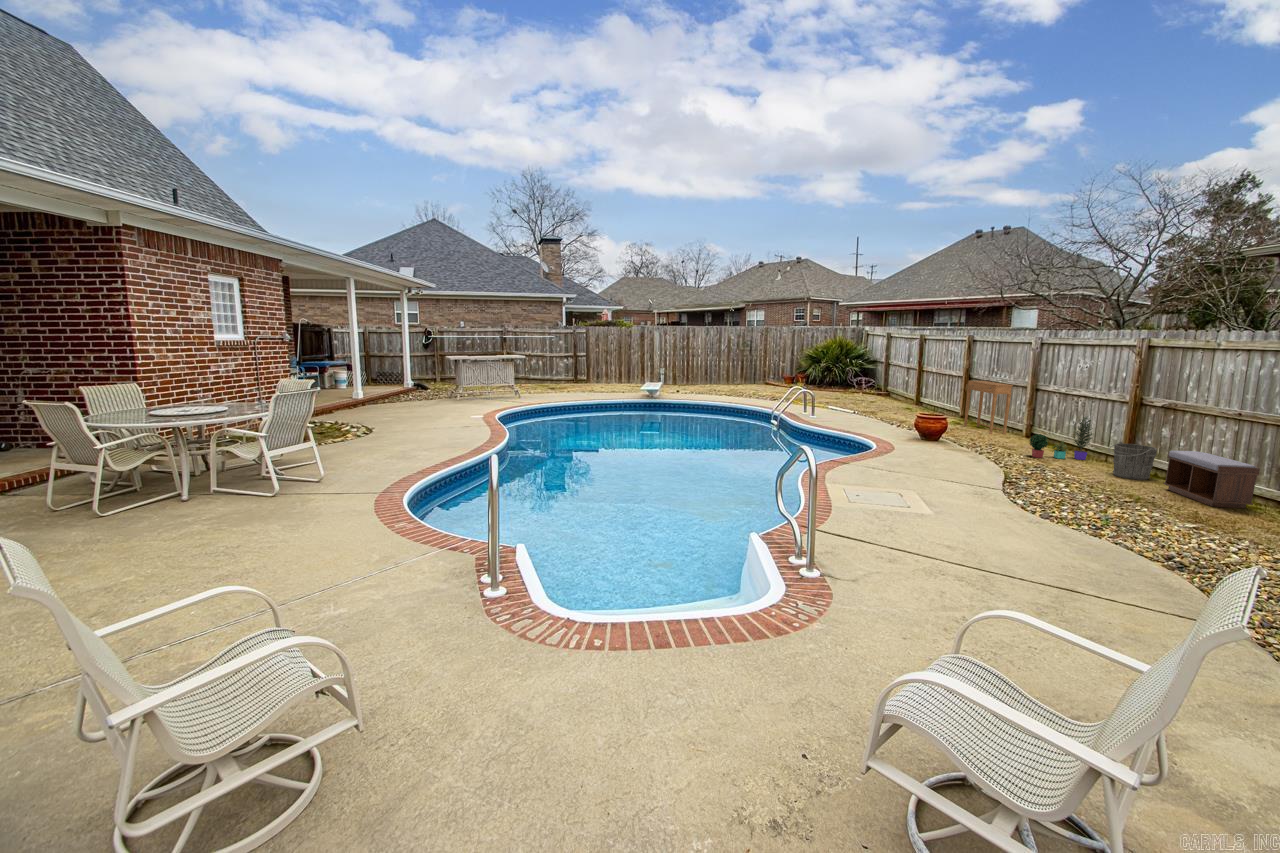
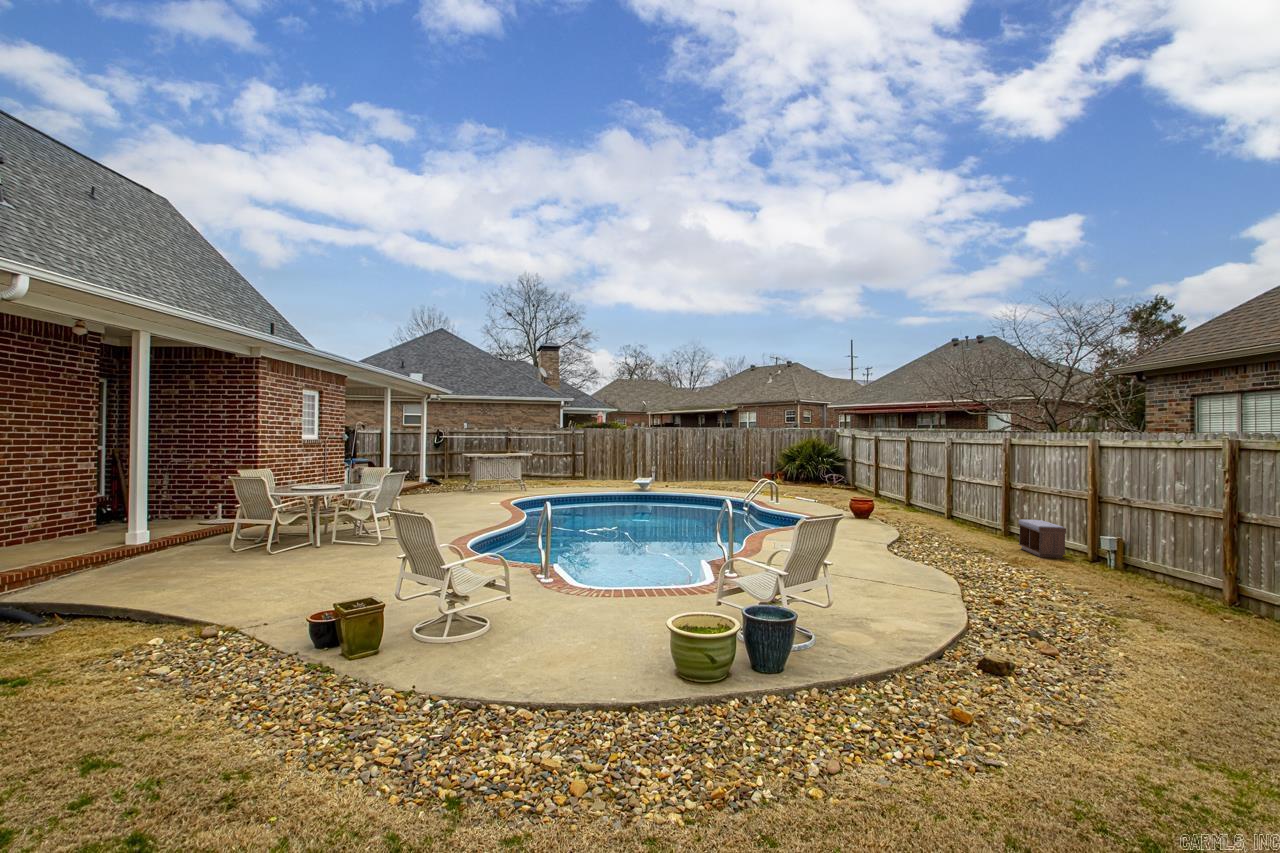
side table: present [964,381,1013,434] -> none [907,474,939,518]
potted plant: present [1029,417,1093,460] -> none [939,499,986,533]
bucket: present [1108,442,1157,480] -> none [987,516,1019,544]

